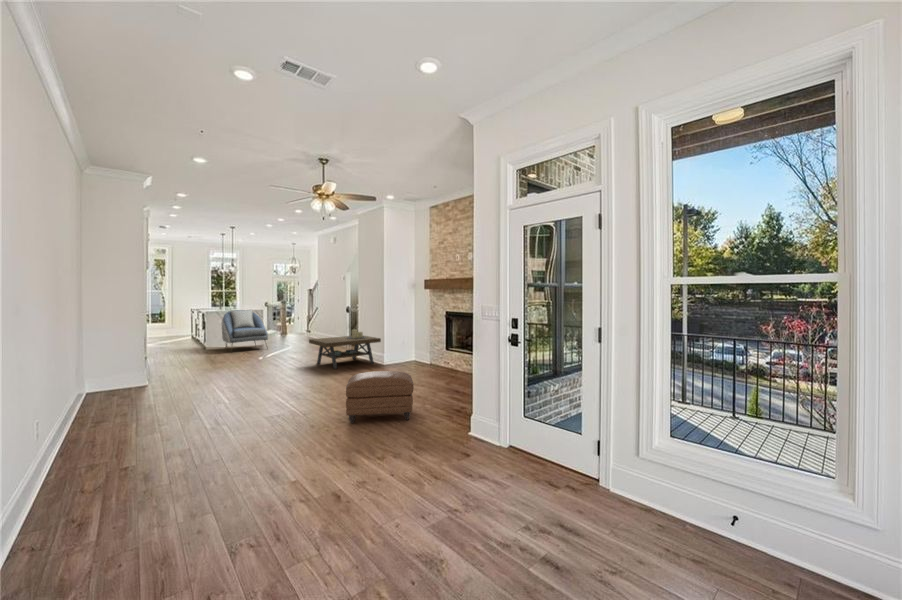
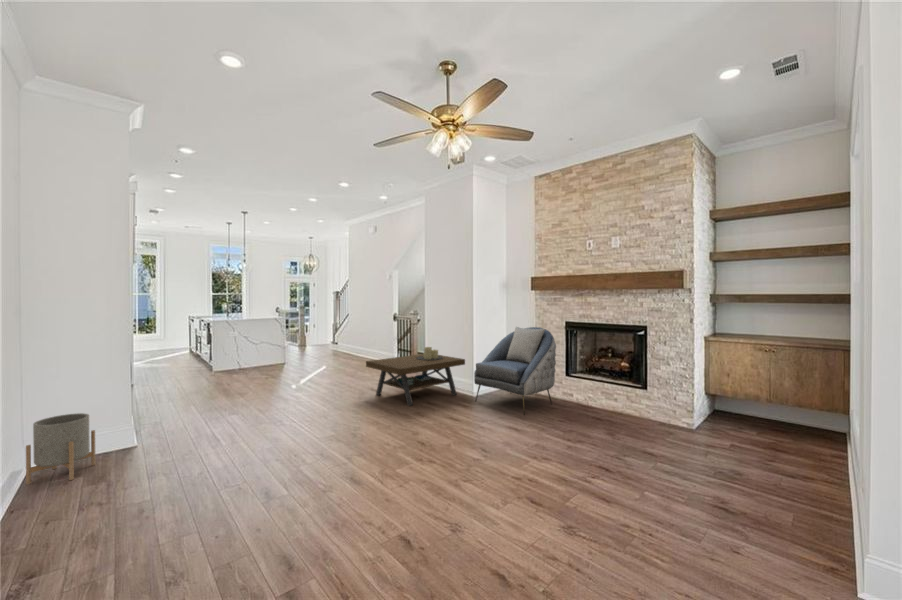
armchair: present [222,310,268,347] -> present [474,327,556,415]
planter: none [85,363,124,400] -> present [26,413,96,484]
ottoman: present [346,371,414,423] -> none [519,440,679,562]

